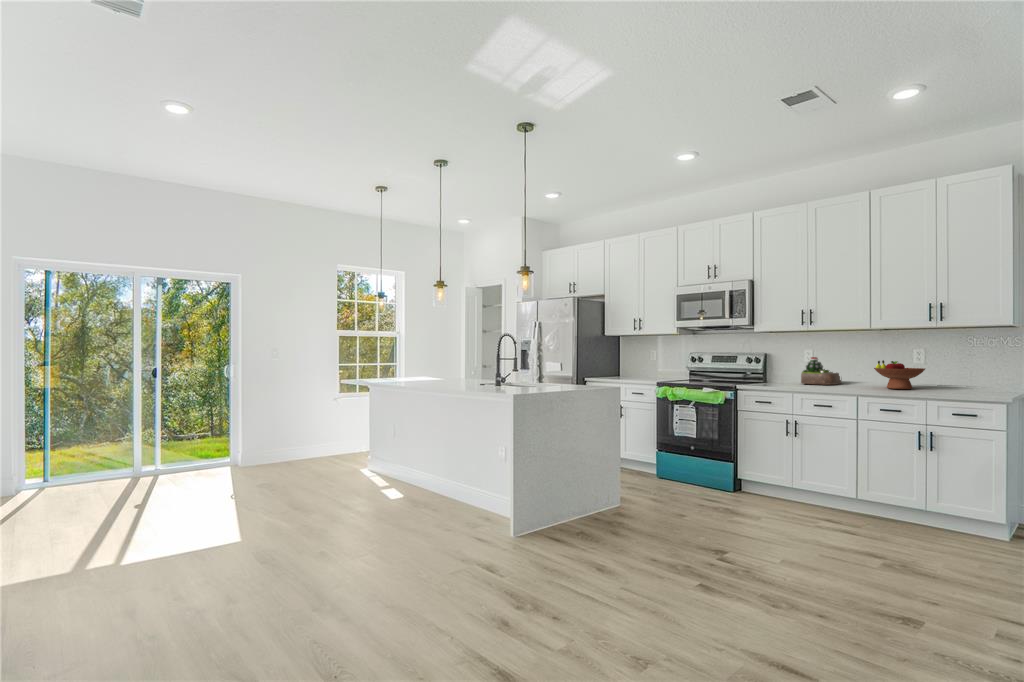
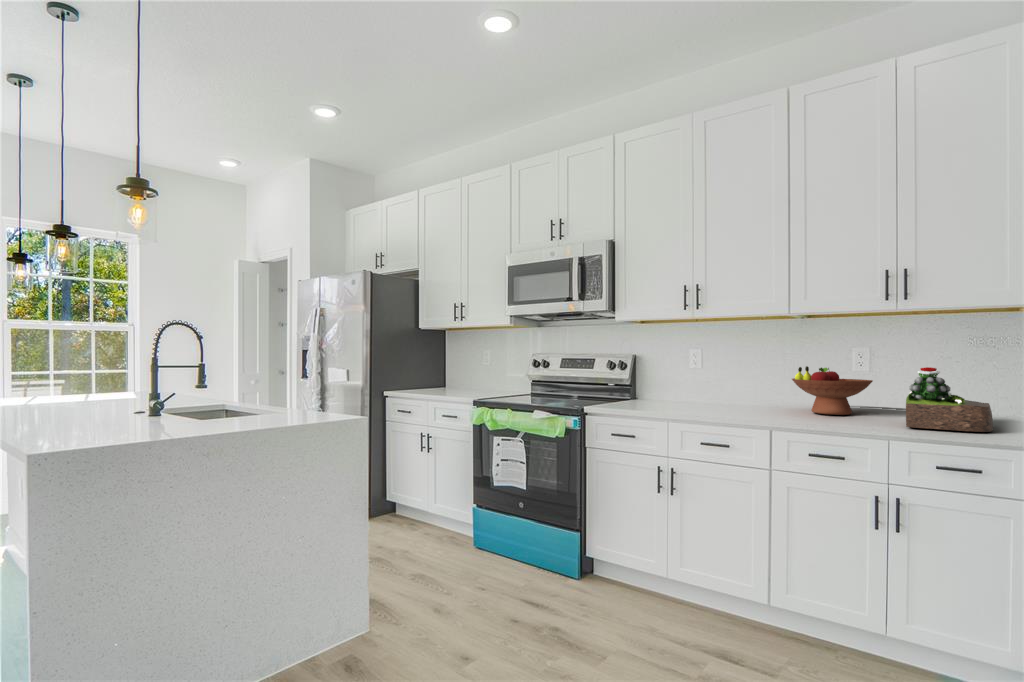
succulent plant: present [801,357,842,385] -> present [906,367,993,432]

